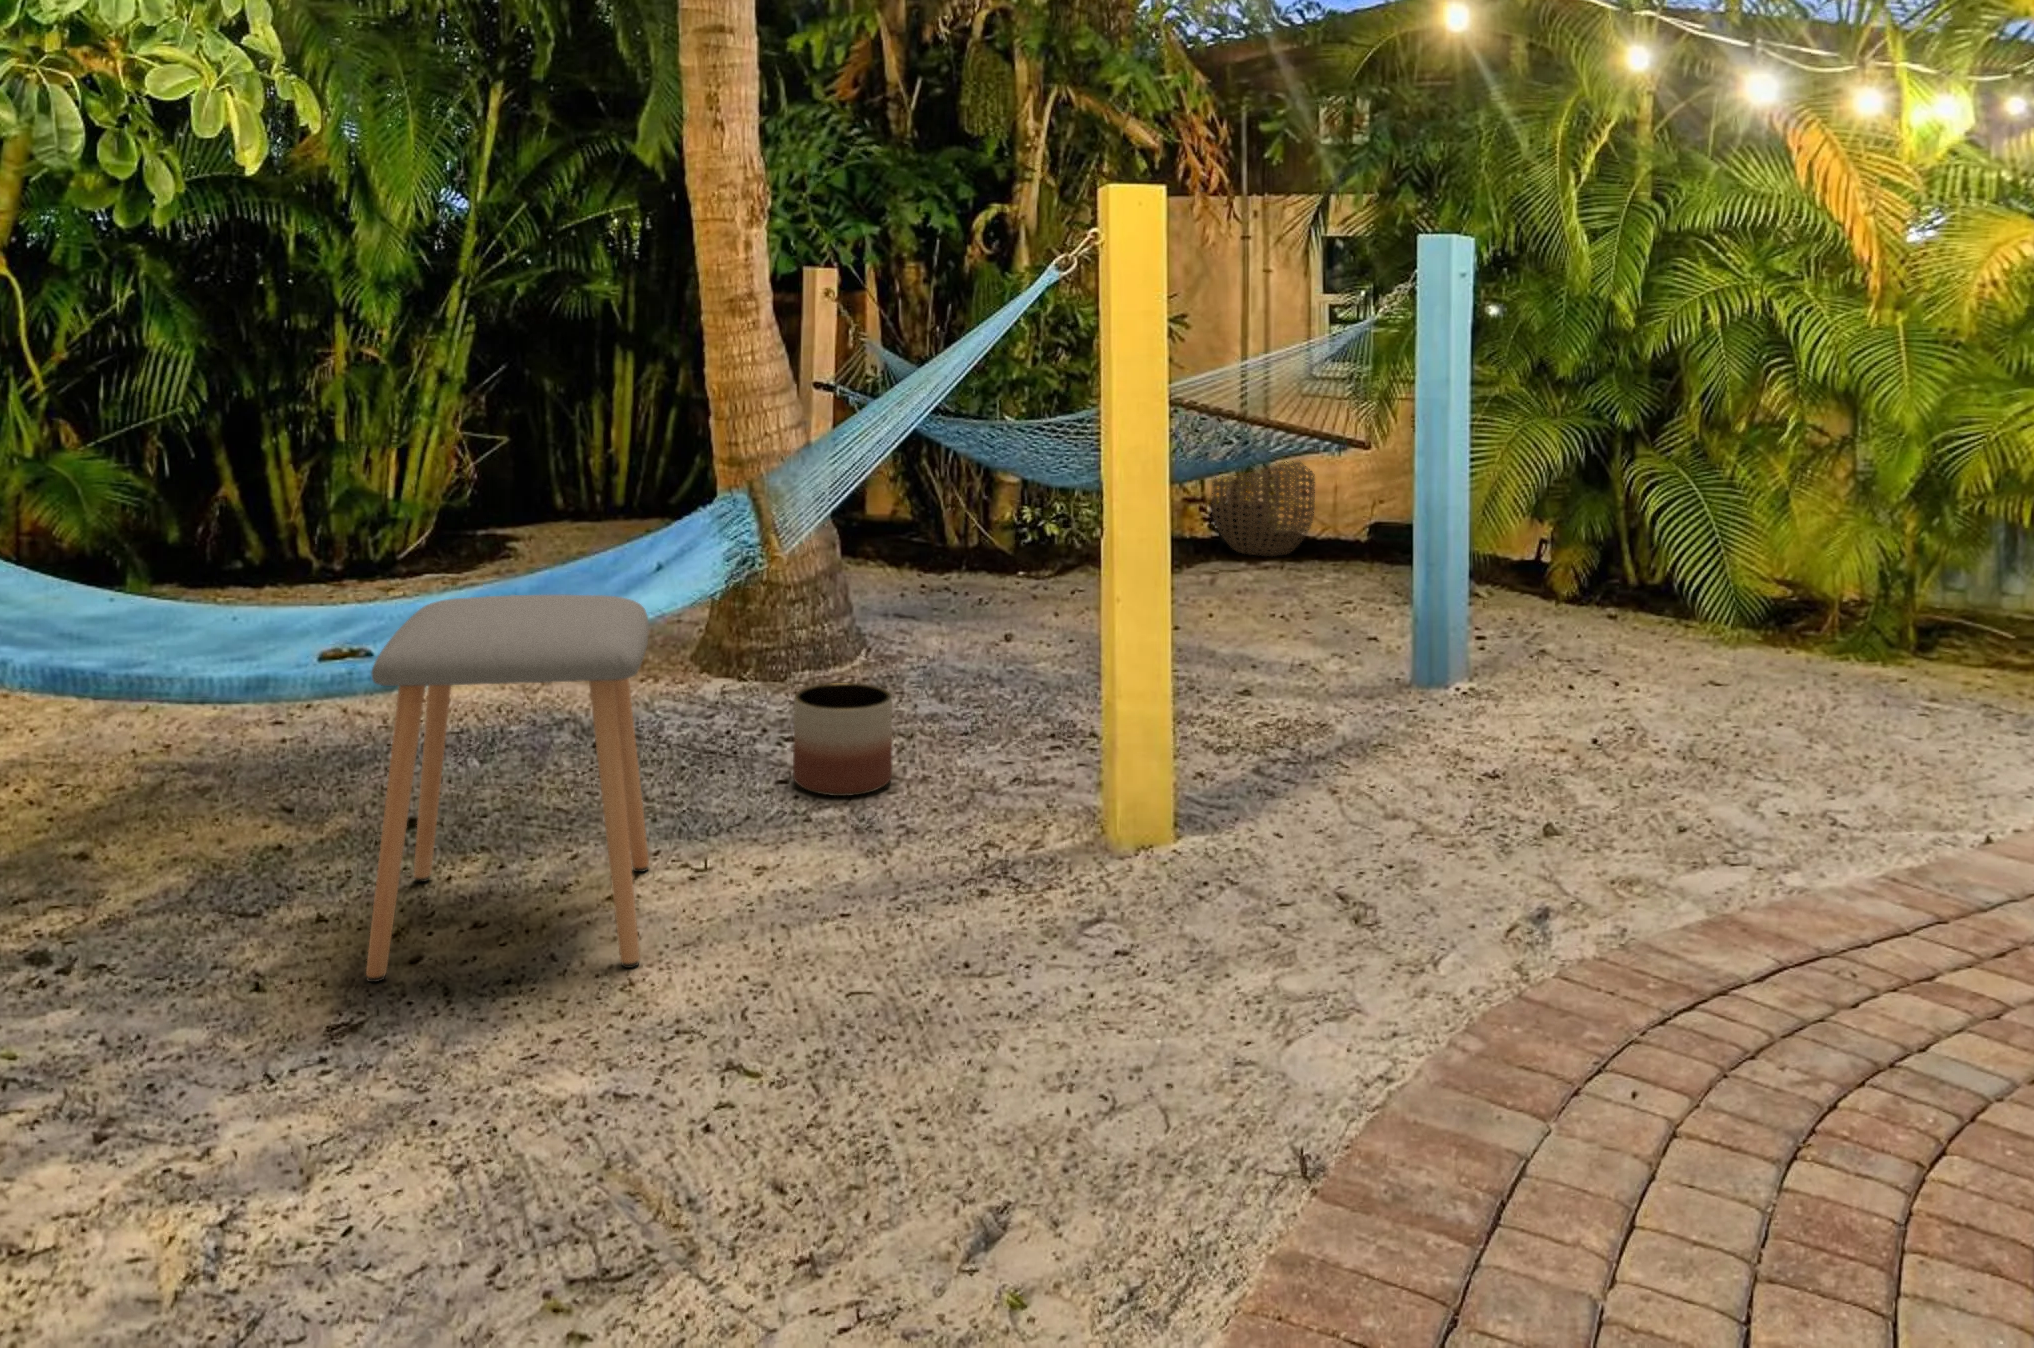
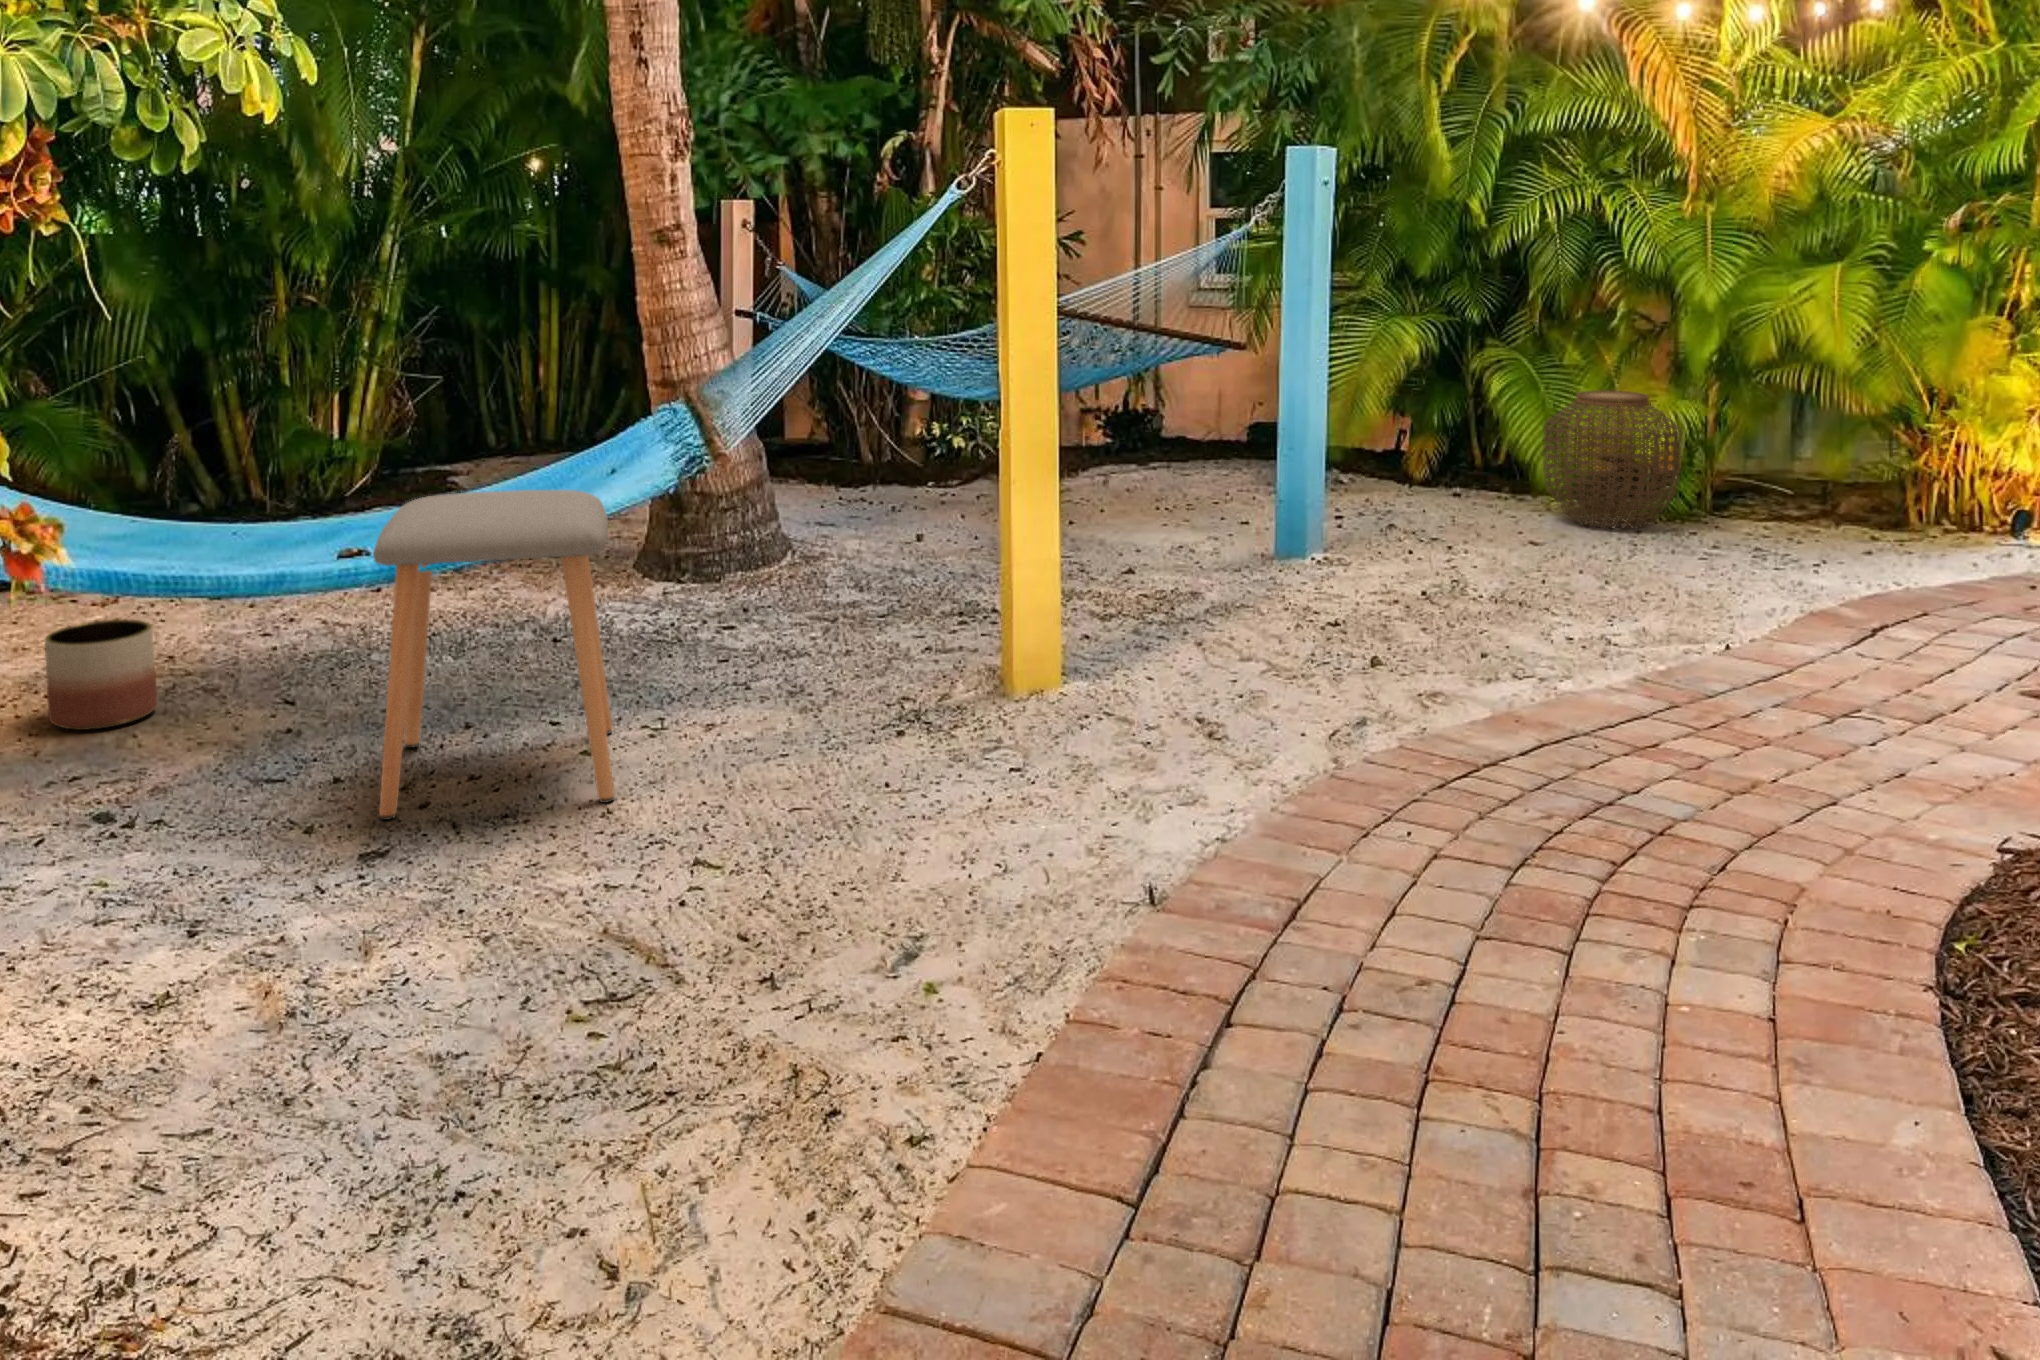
woven basket: present [1211,461,1315,556] -> present [1543,390,1682,529]
planter: present [793,683,892,796] -> present [45,619,157,730]

